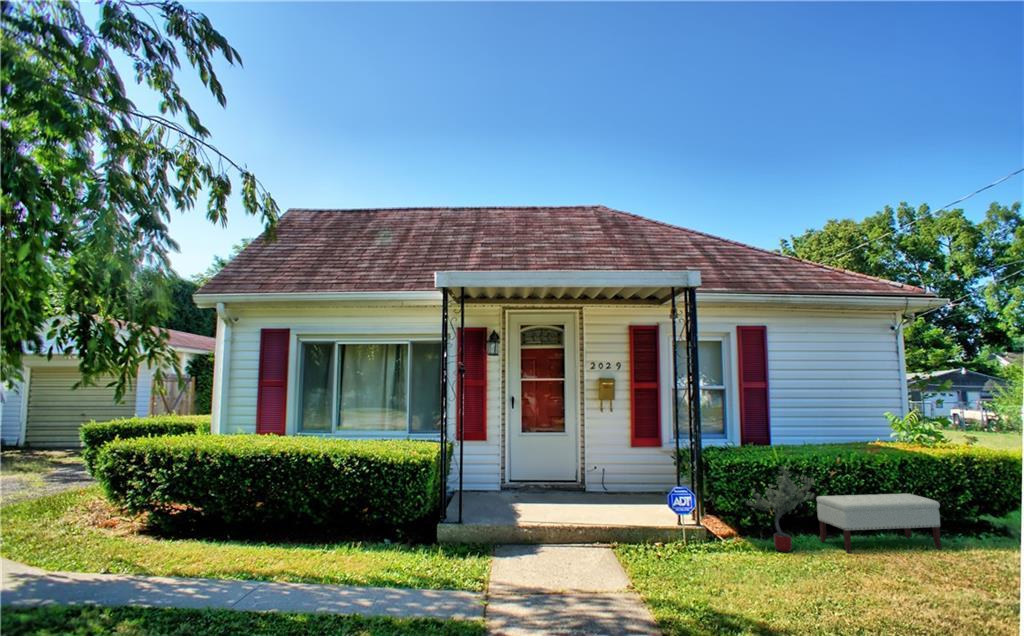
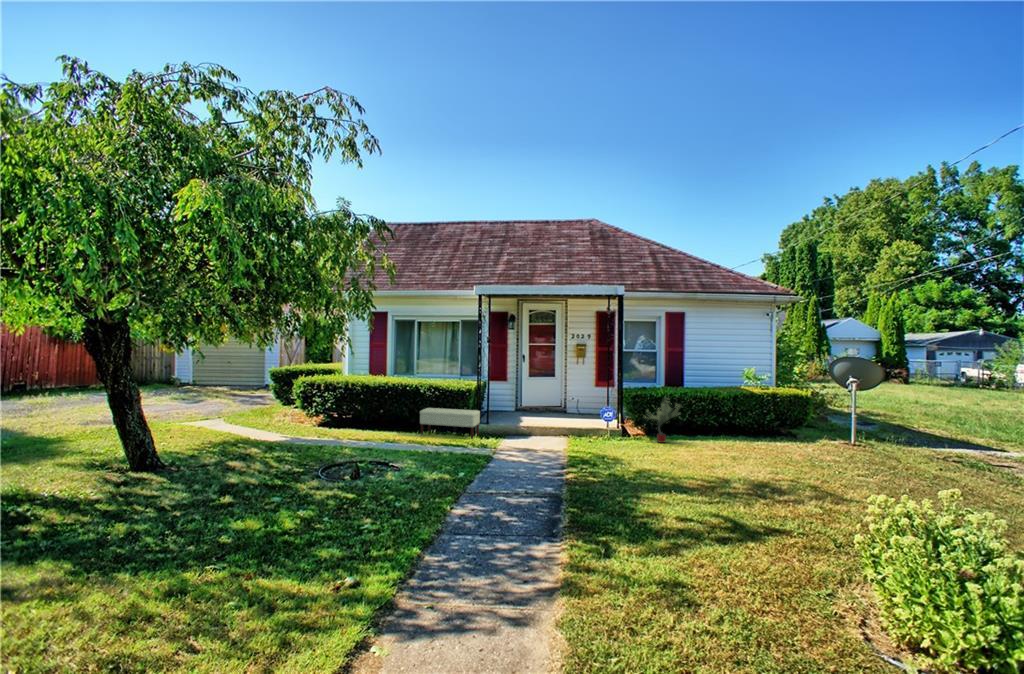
bench: present [816,494,941,553] -> present [420,408,480,439]

